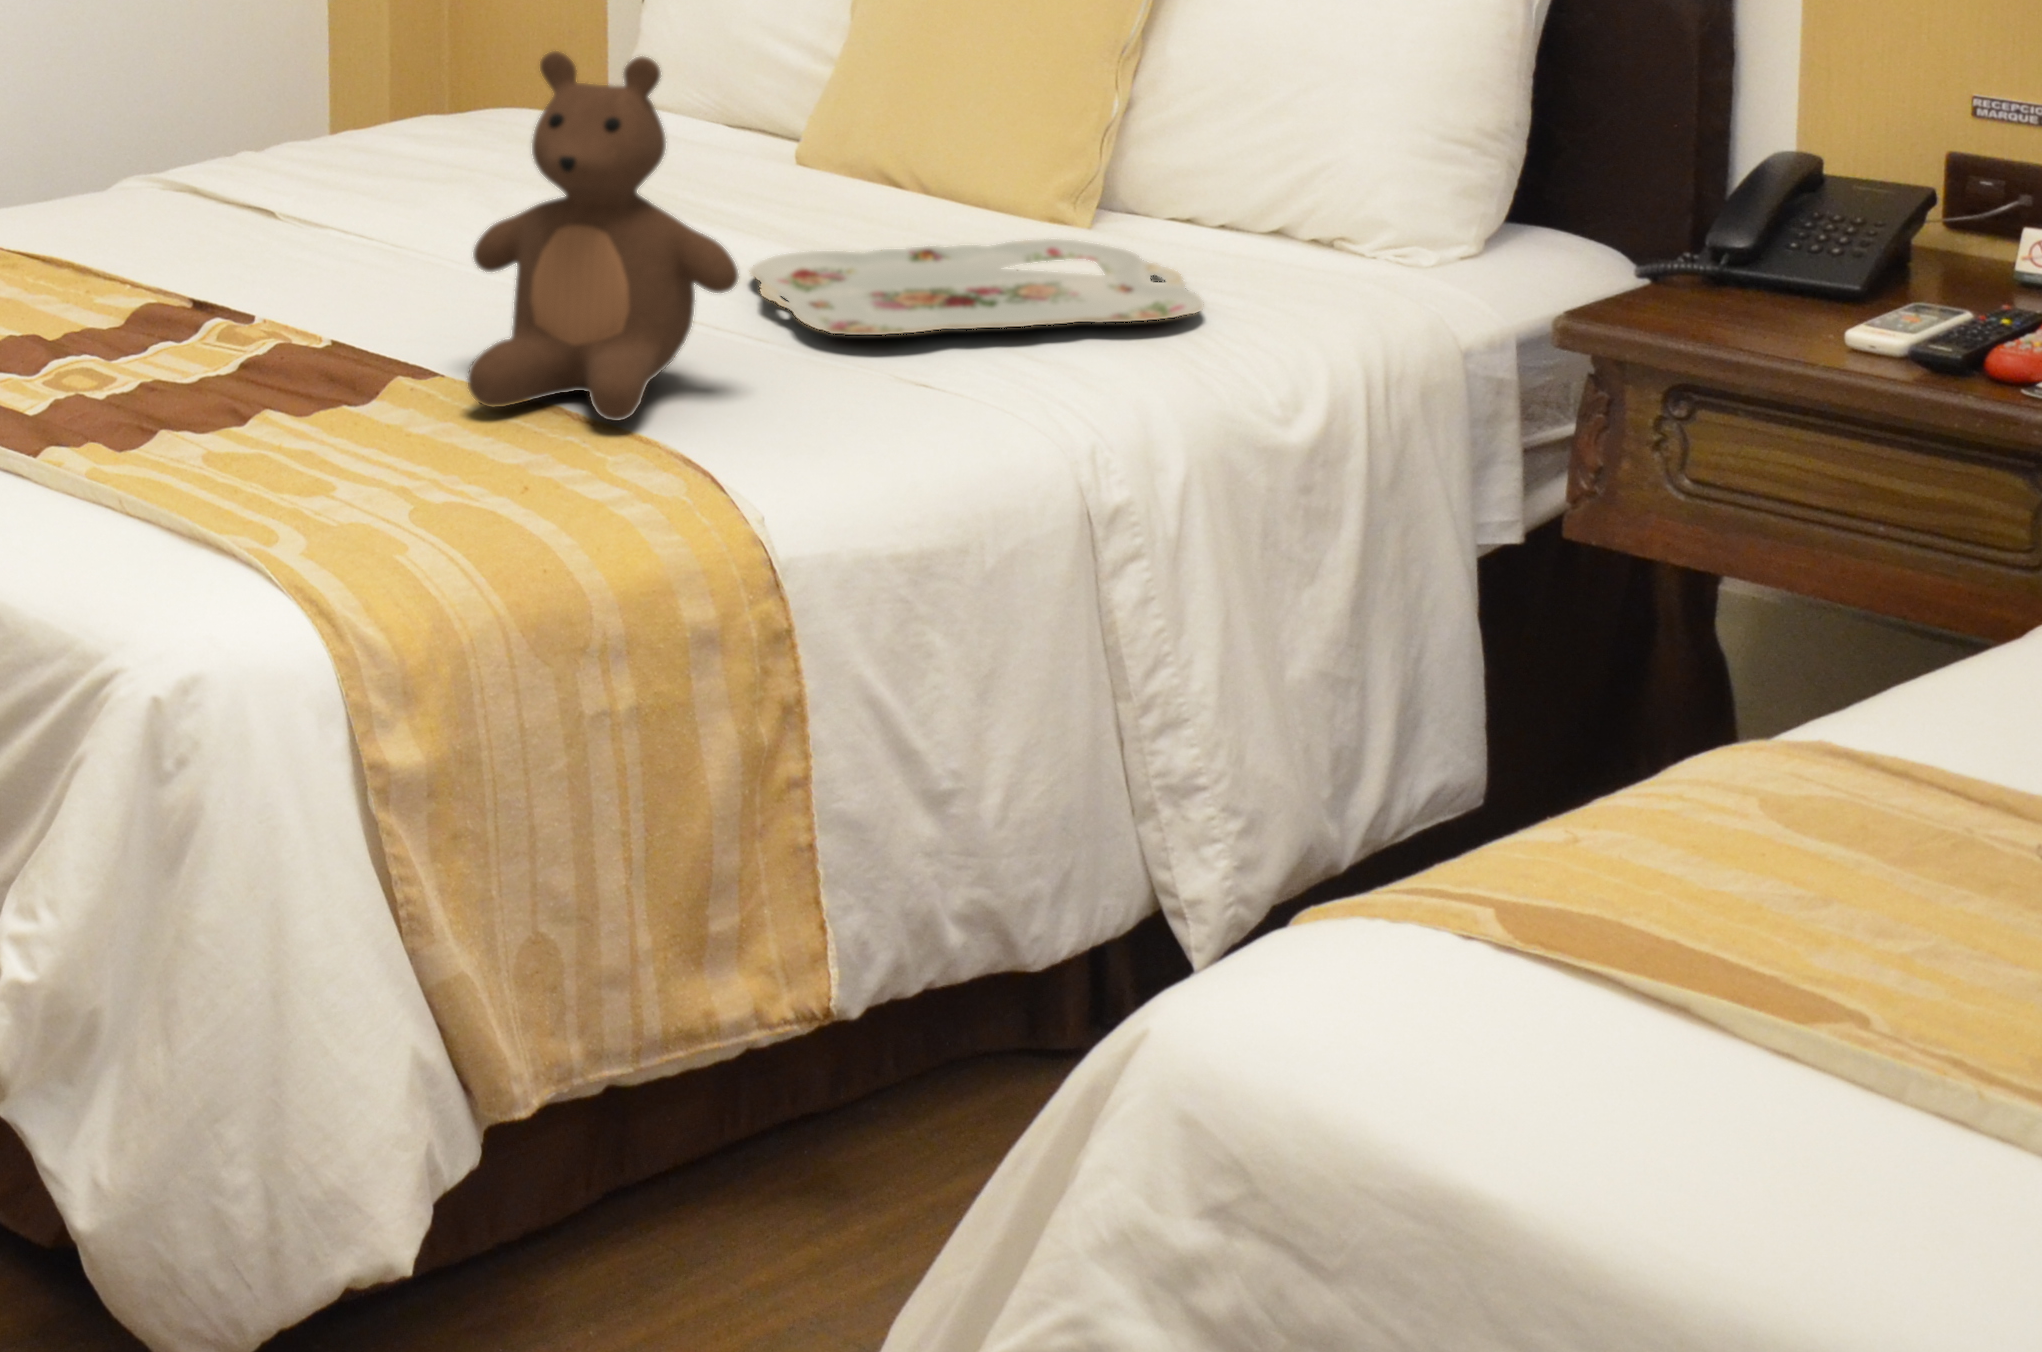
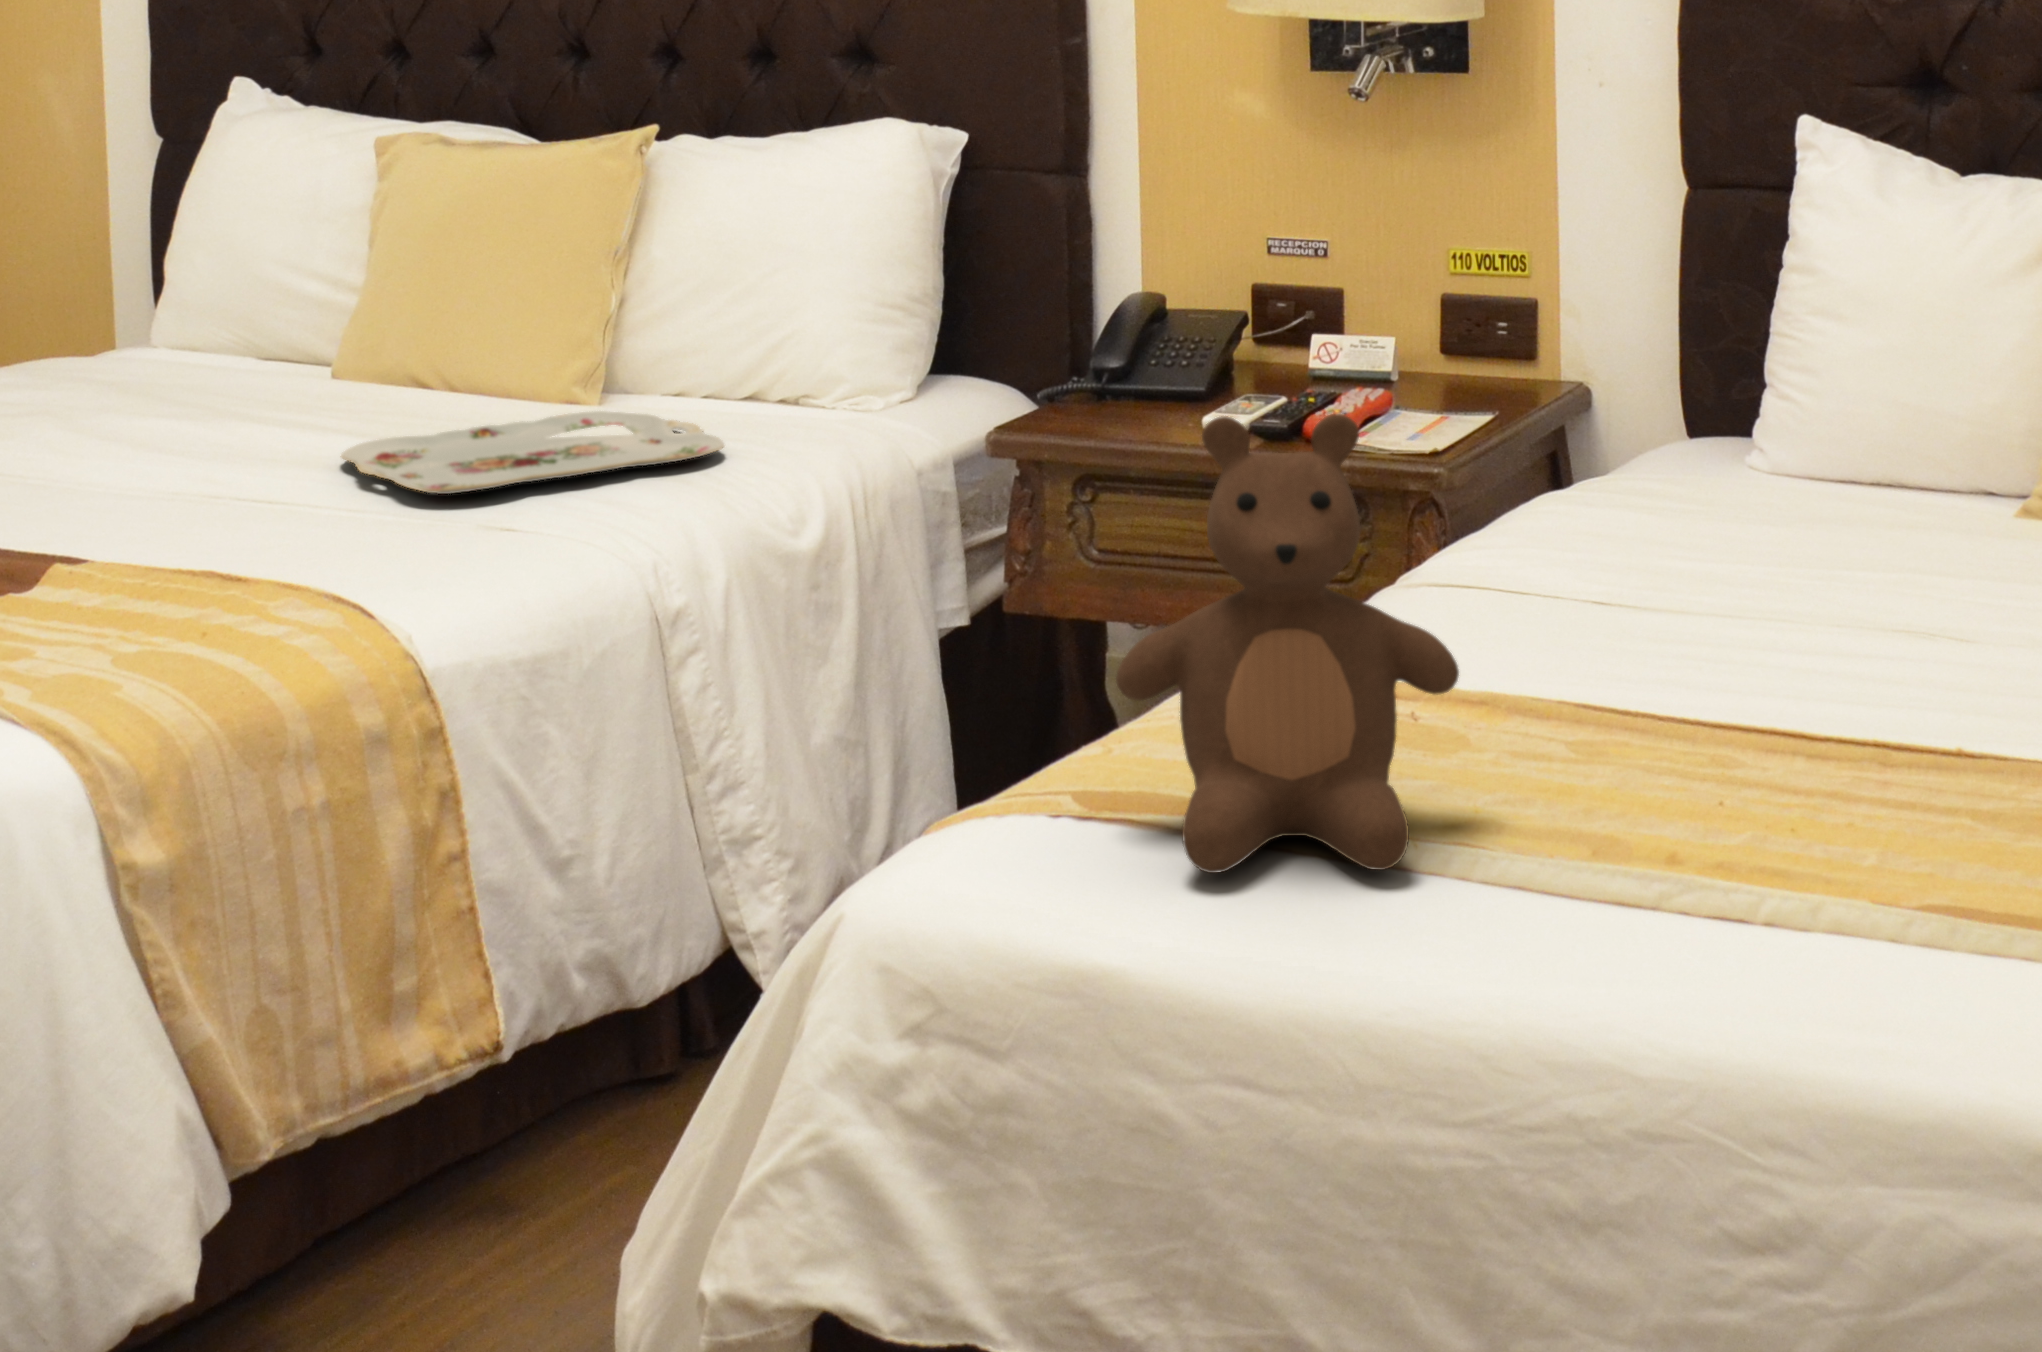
teddy bear: present [468,51,738,421] -> present [1116,414,1459,873]

